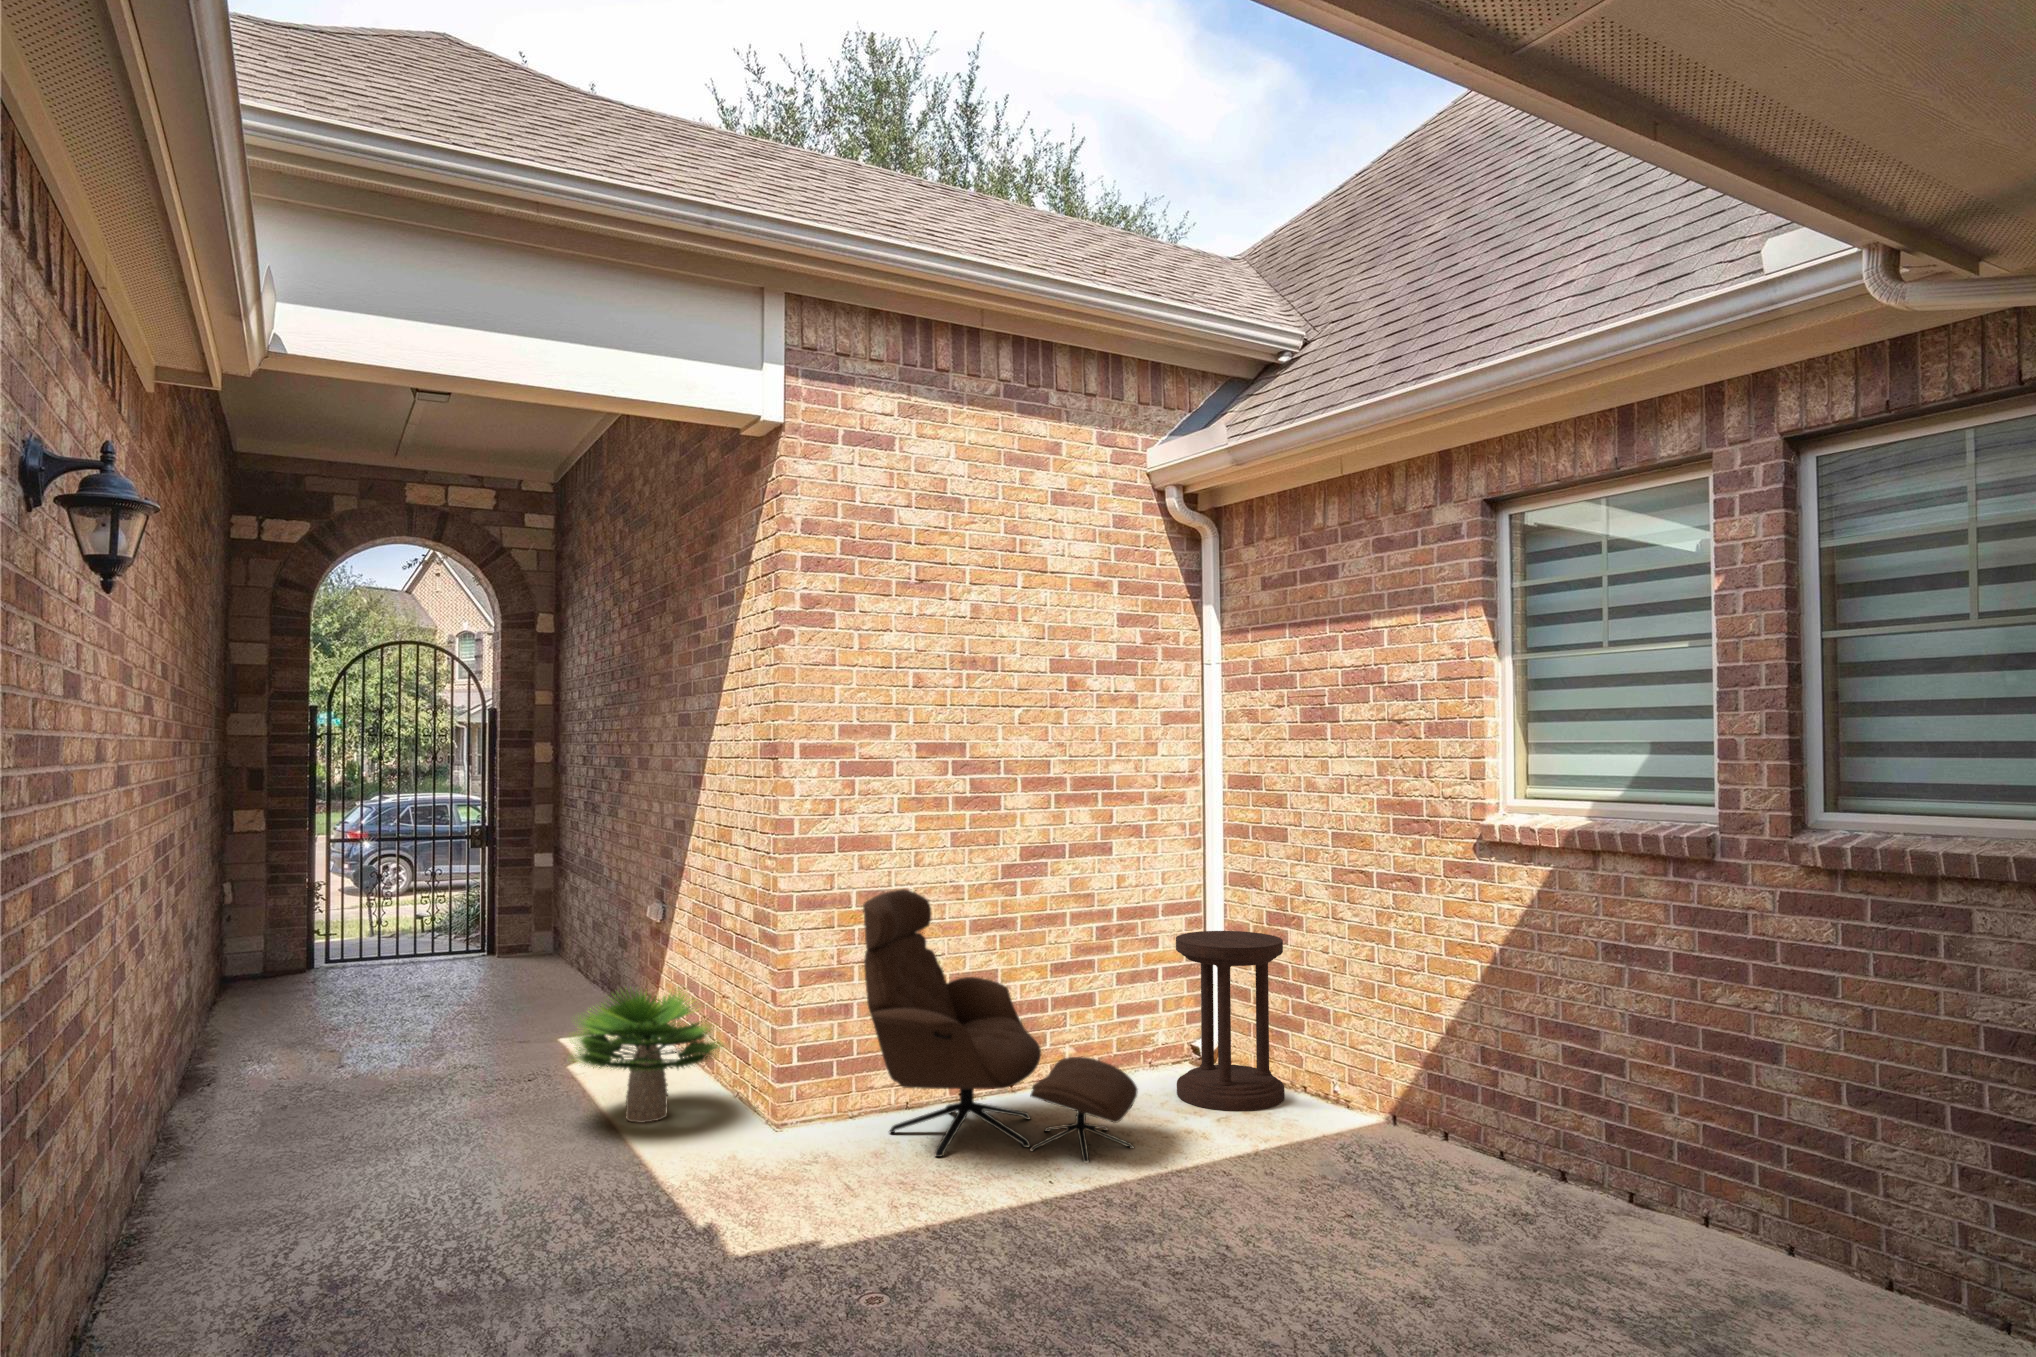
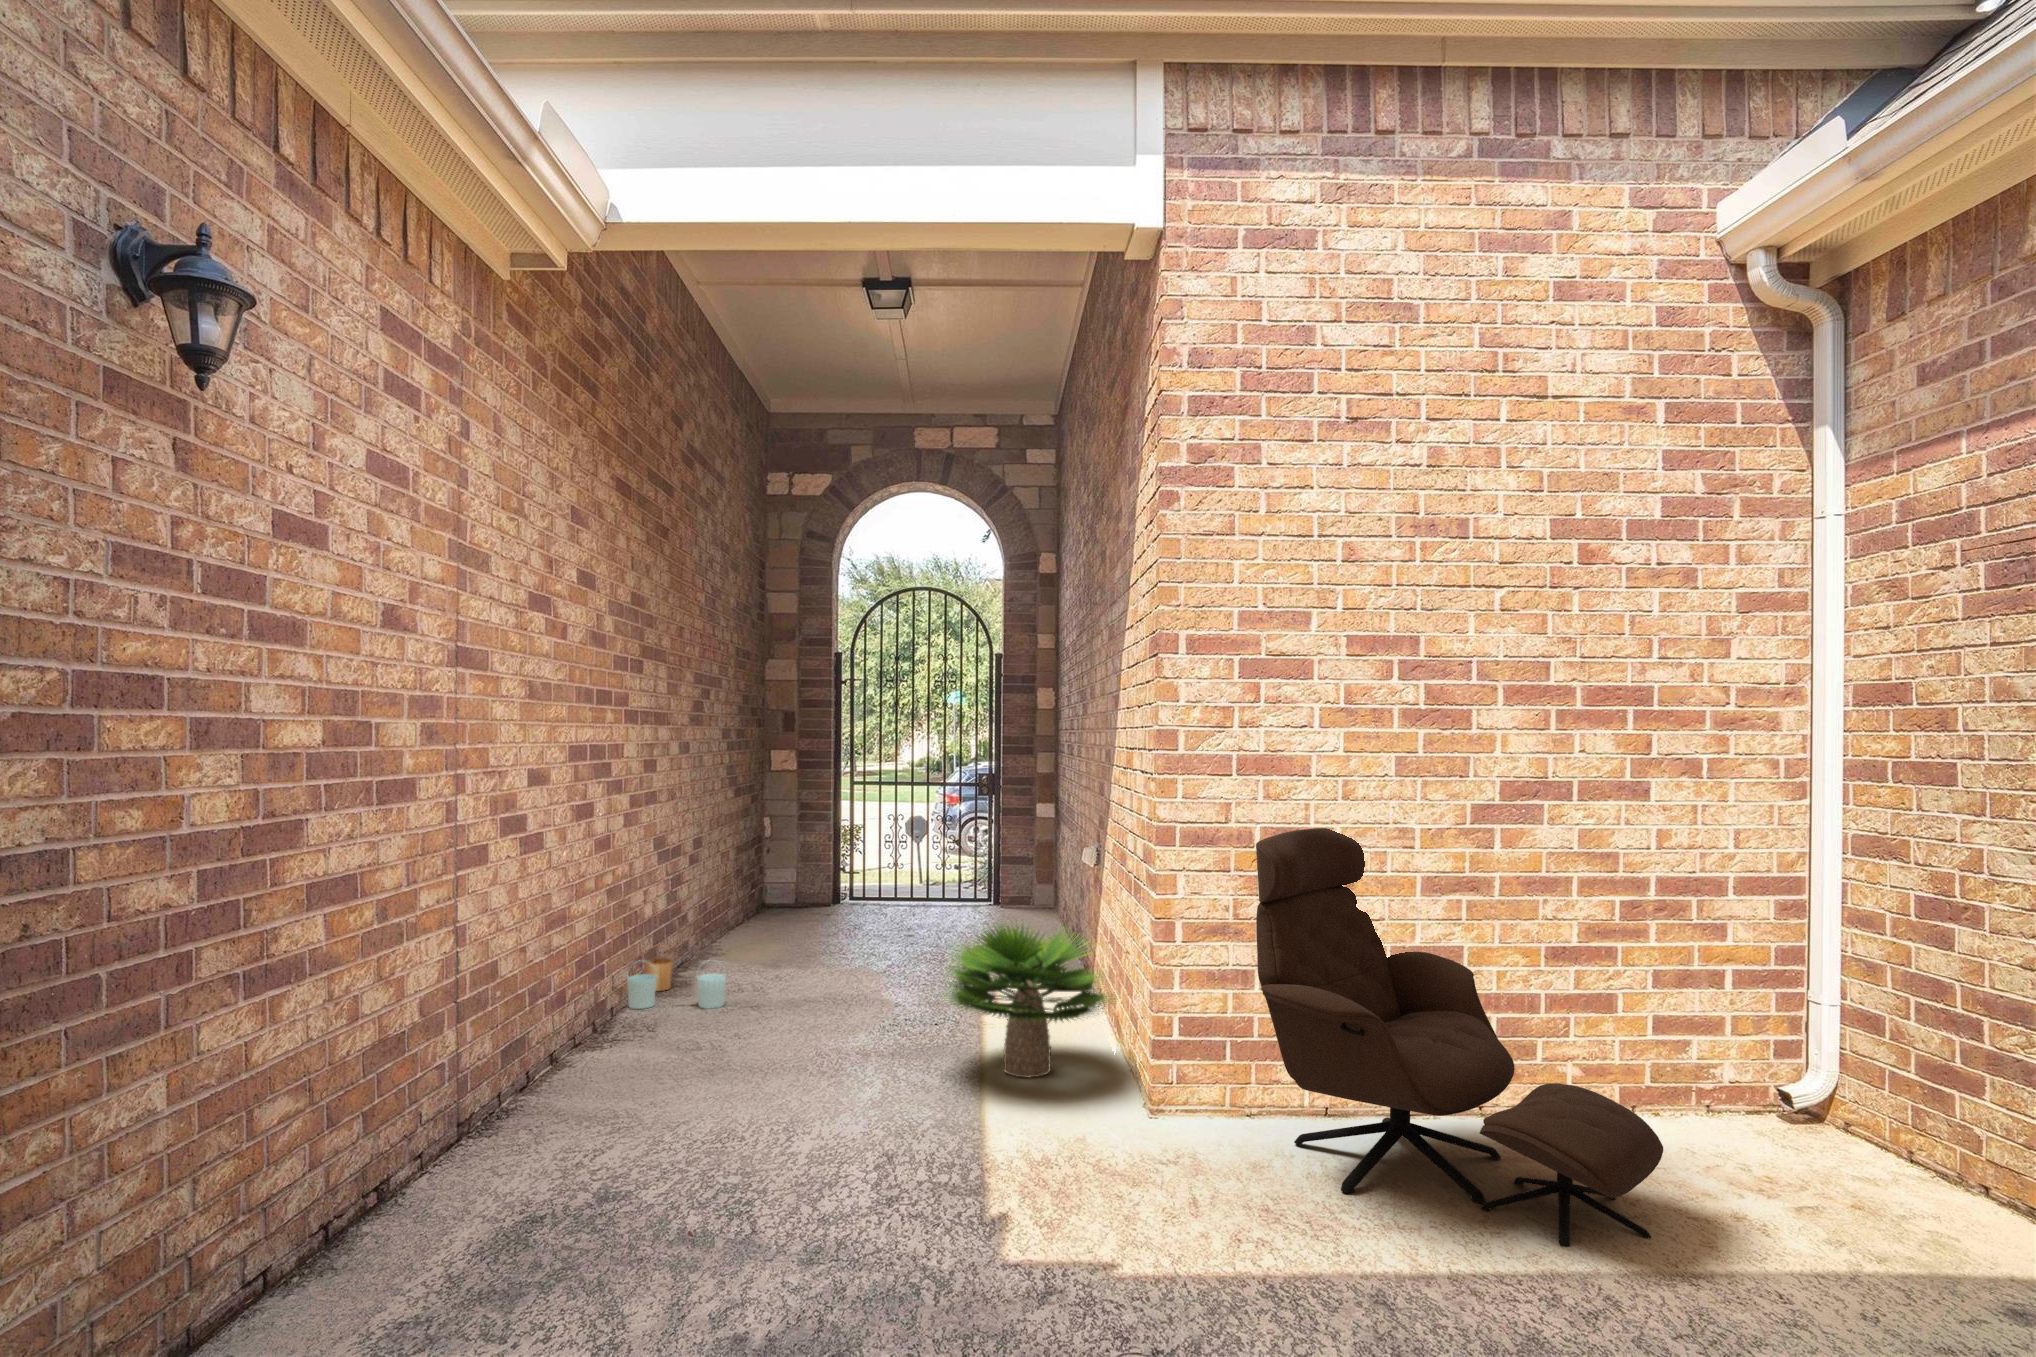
side table: present [1176,931,1285,1111] -> none [1747,922,1946,1212]
bucket: none [181,1056,302,1124] -> present [627,958,727,1009]

